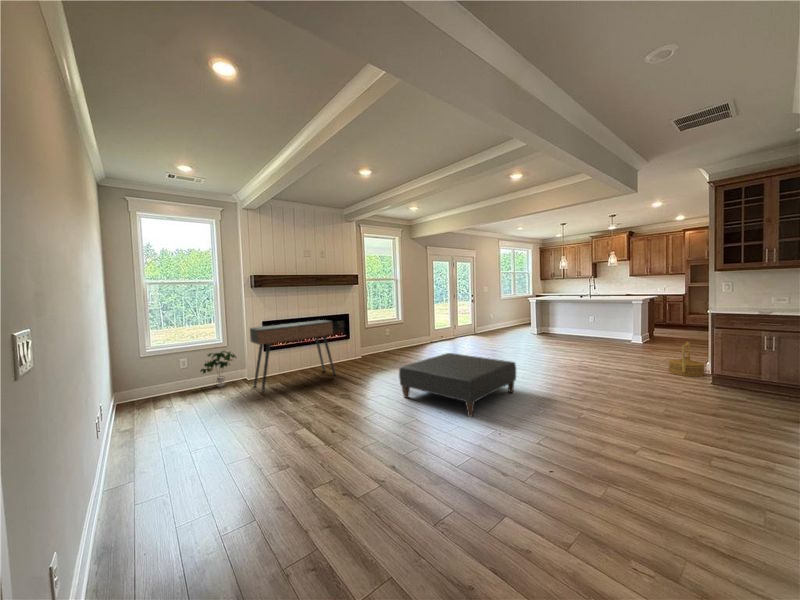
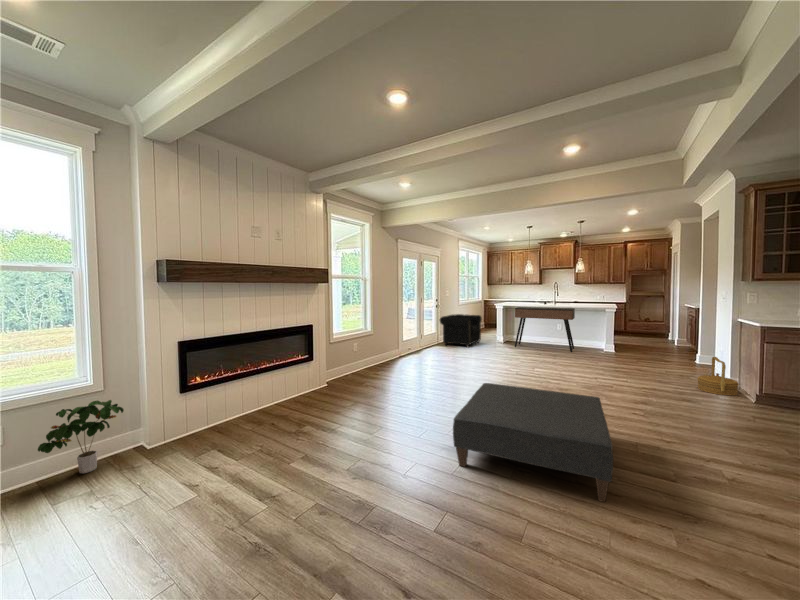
armchair: none [474,308,515,337] -> present [440,314,482,348]
console table: present [250,320,335,392] -> present [515,307,575,352]

